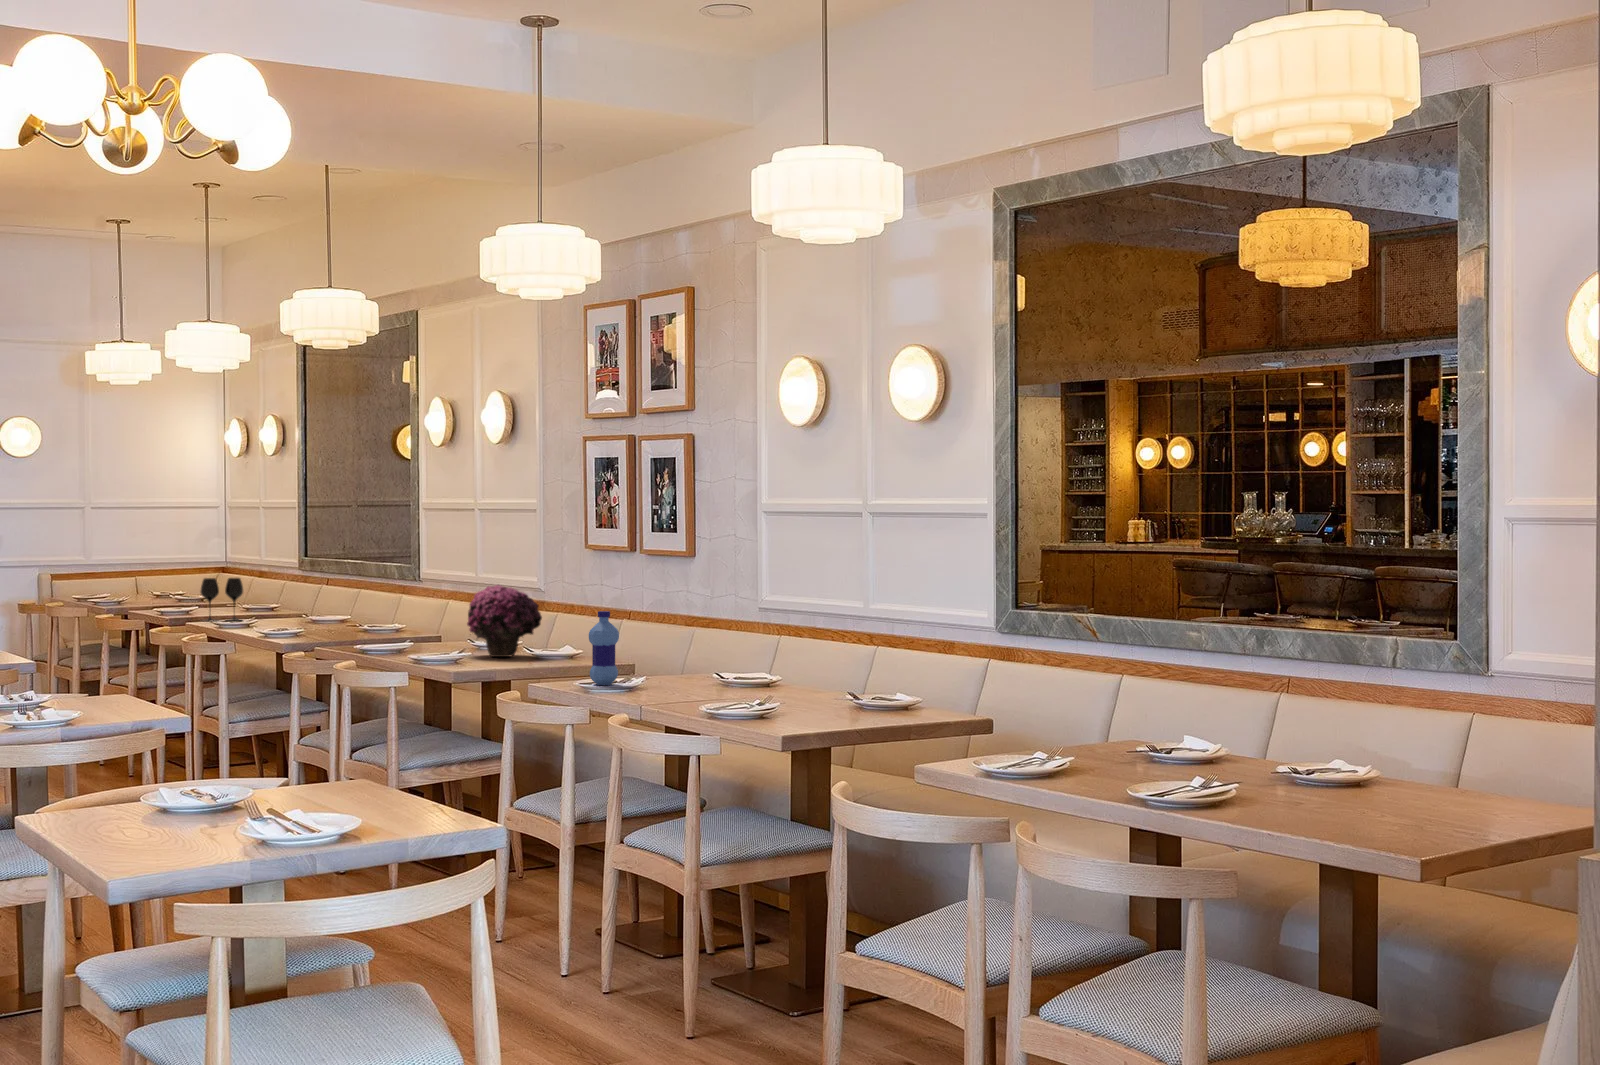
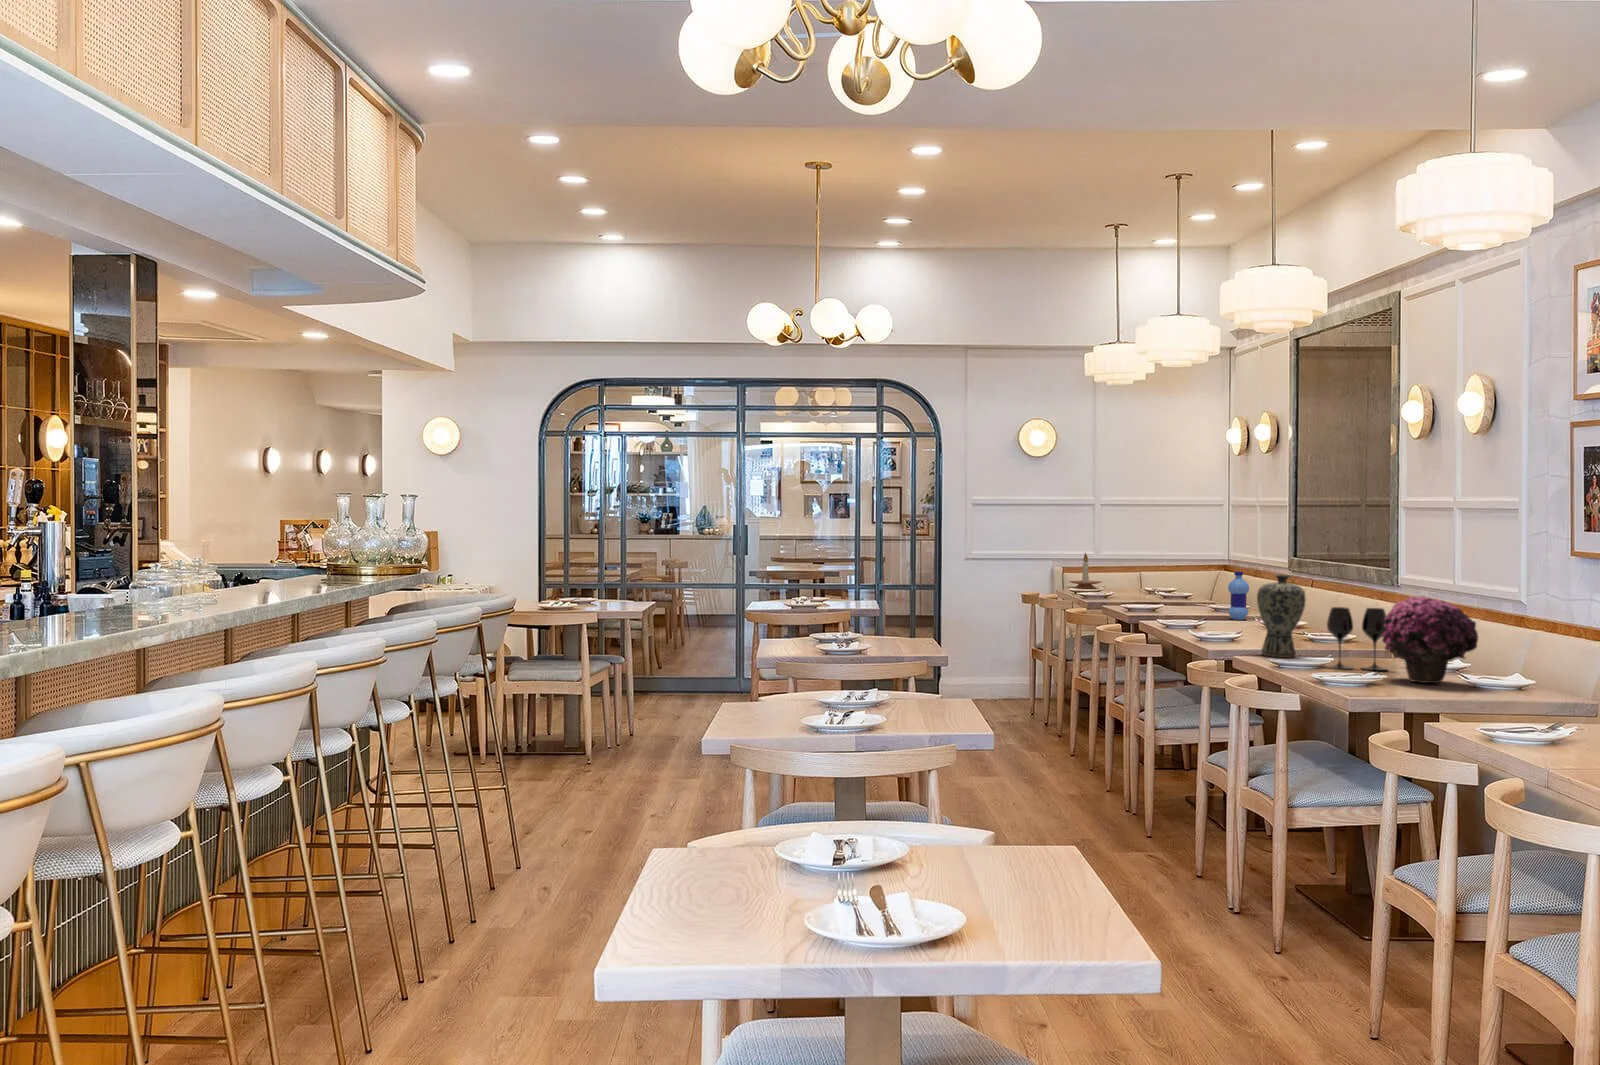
candle holder: none [49,558,89,597] -> present [1069,553,1101,588]
vase: none [342,572,385,647] -> present [1257,574,1305,657]
wine glass: present [200,578,243,622] -> present [1327,607,1387,670]
water bottle: present [589,611,619,685] -> present [1228,572,1249,620]

